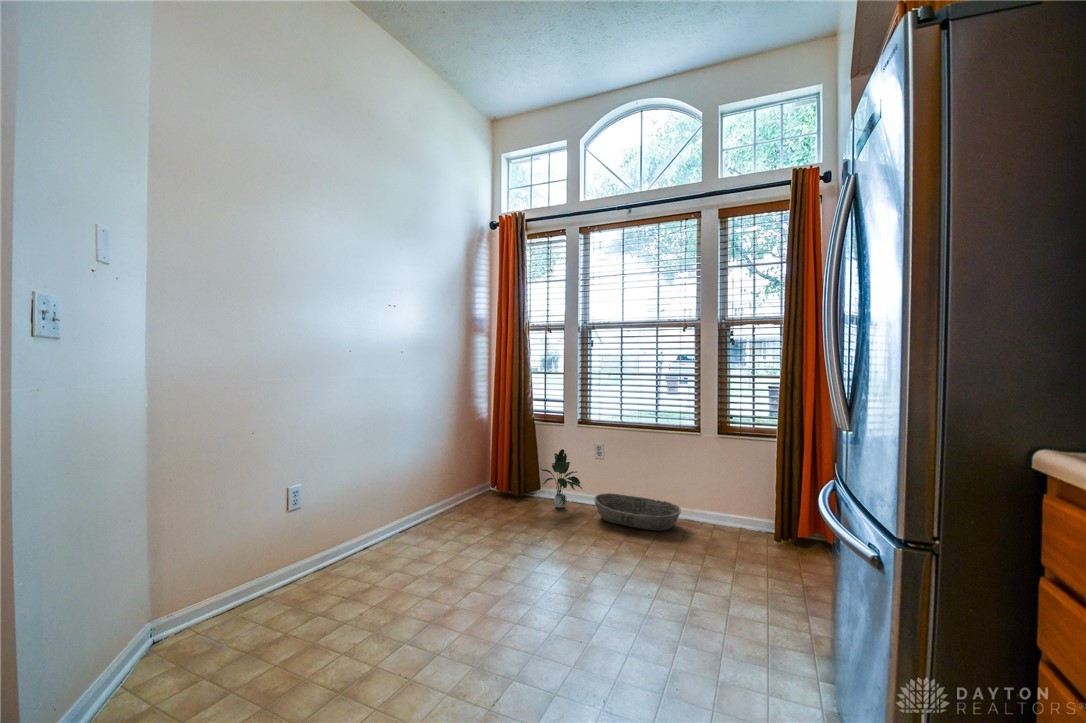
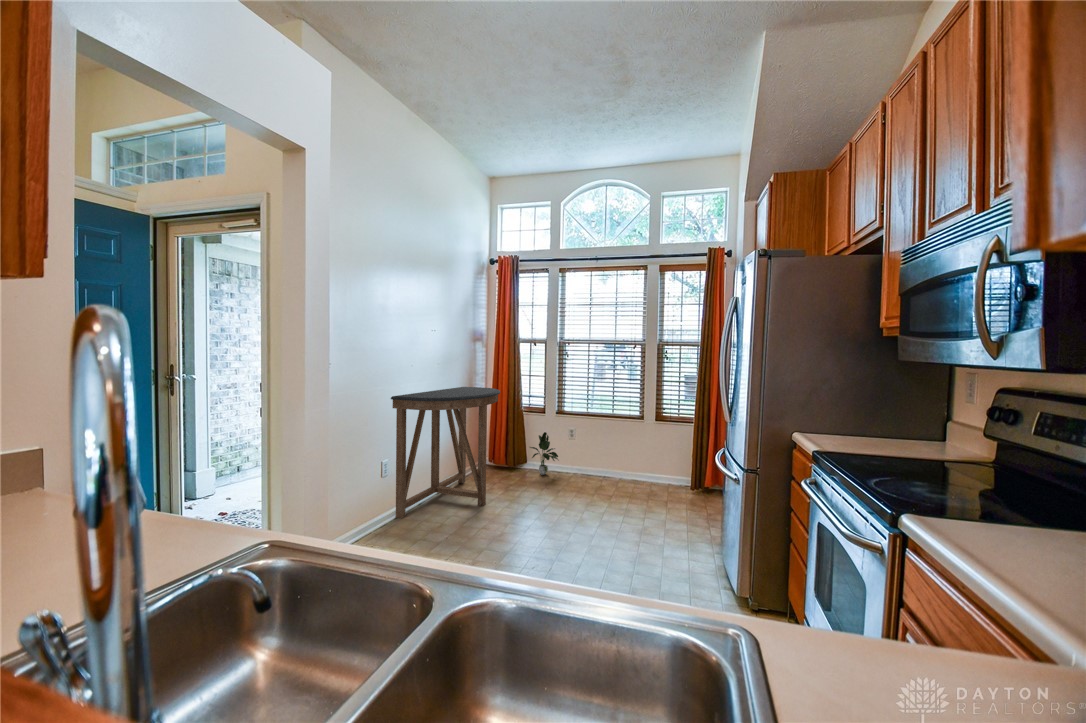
console table: none [318,386,490,570] -> present [391,387,500,518]
basket: present [594,493,681,530] -> none [570,463,630,487]

